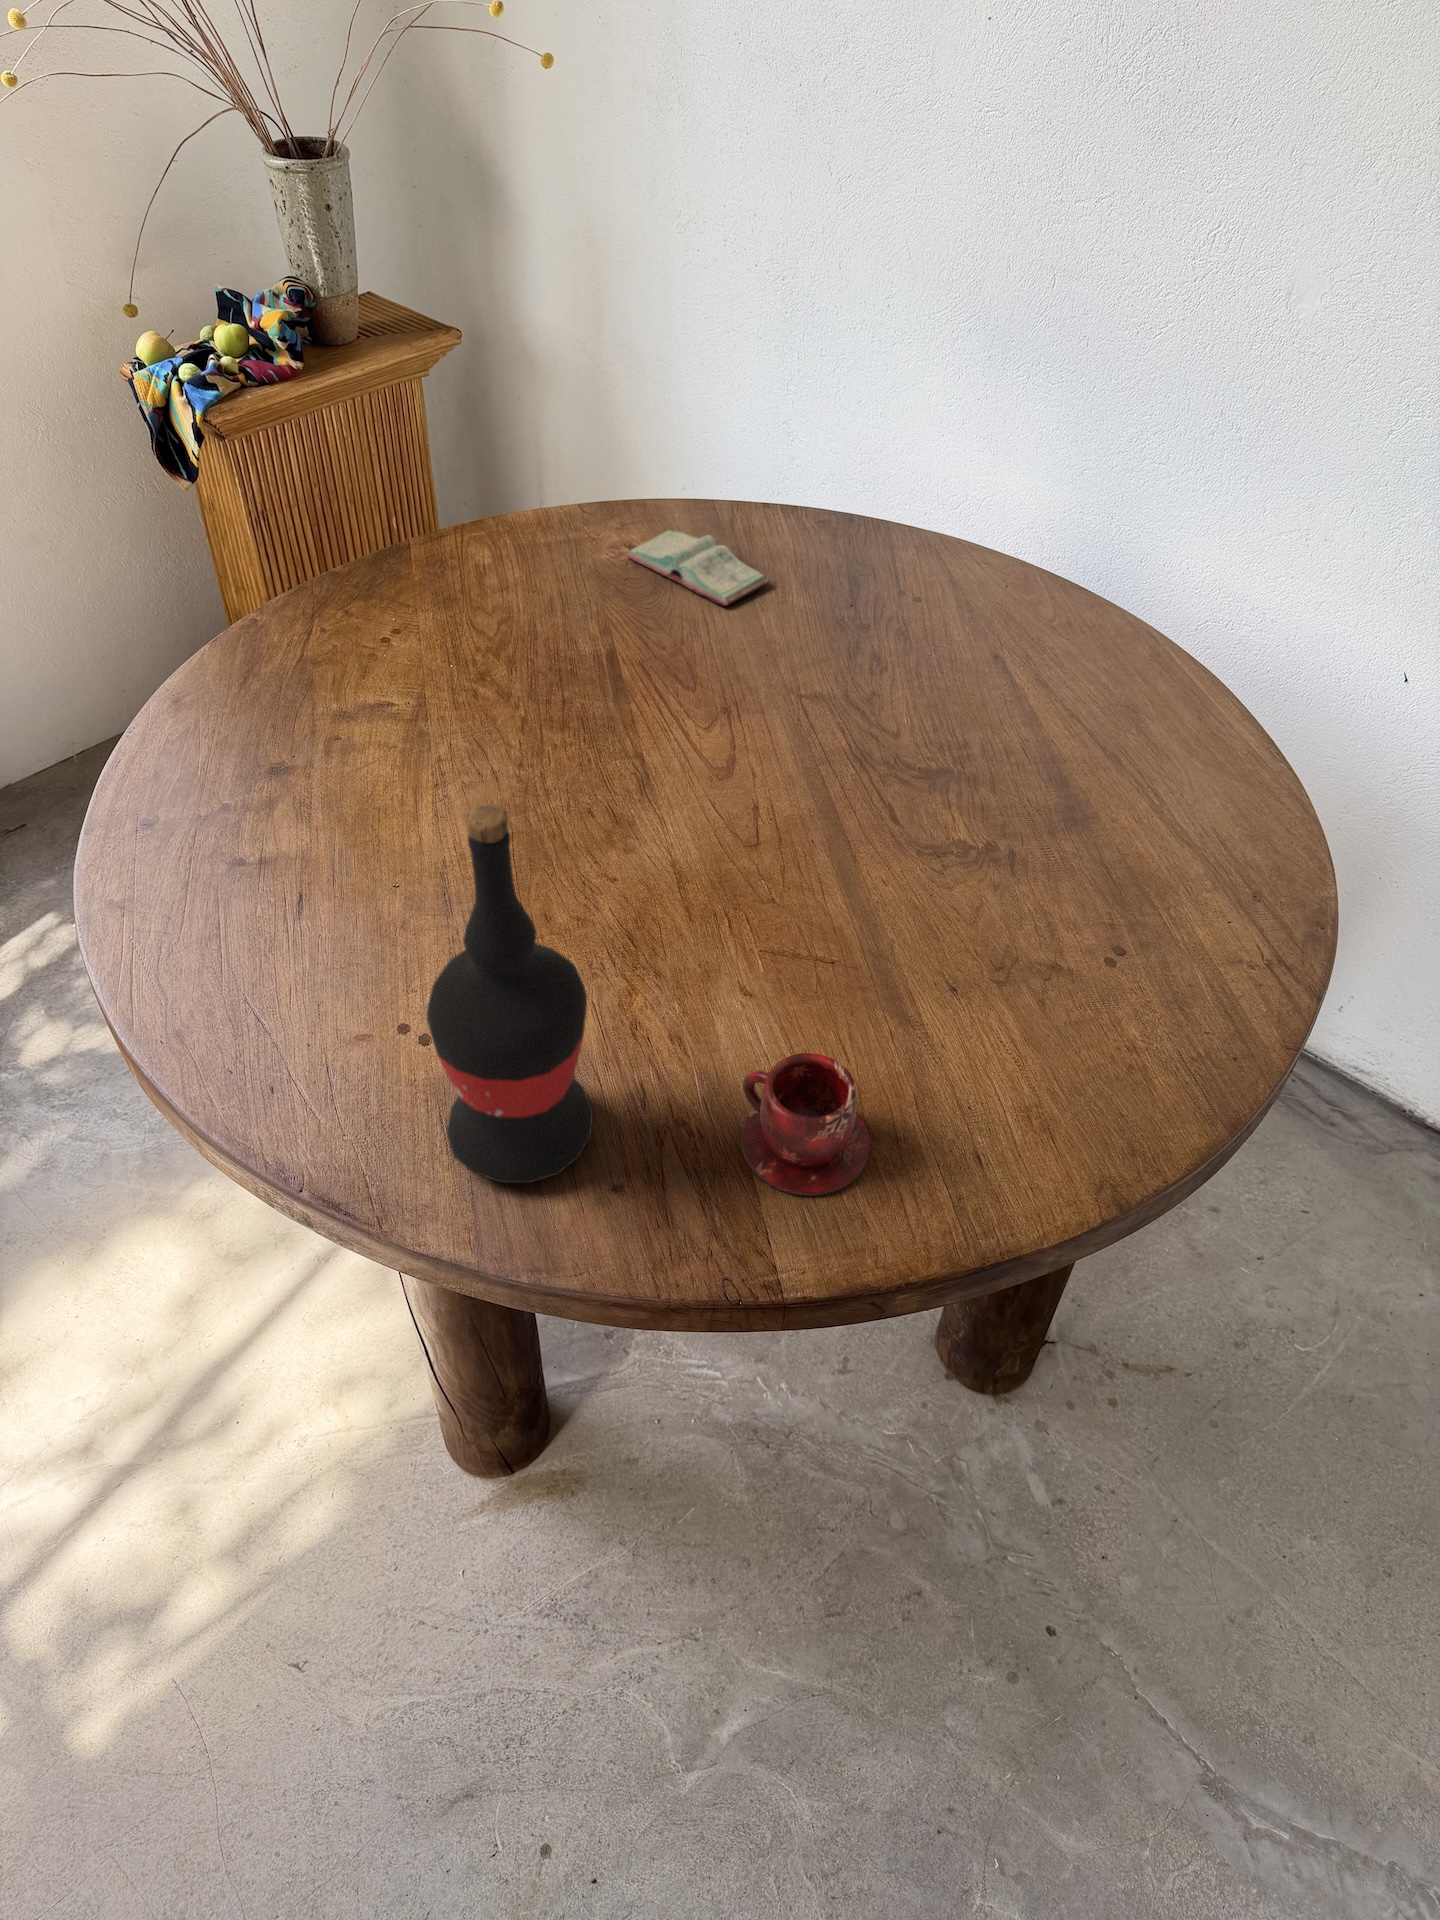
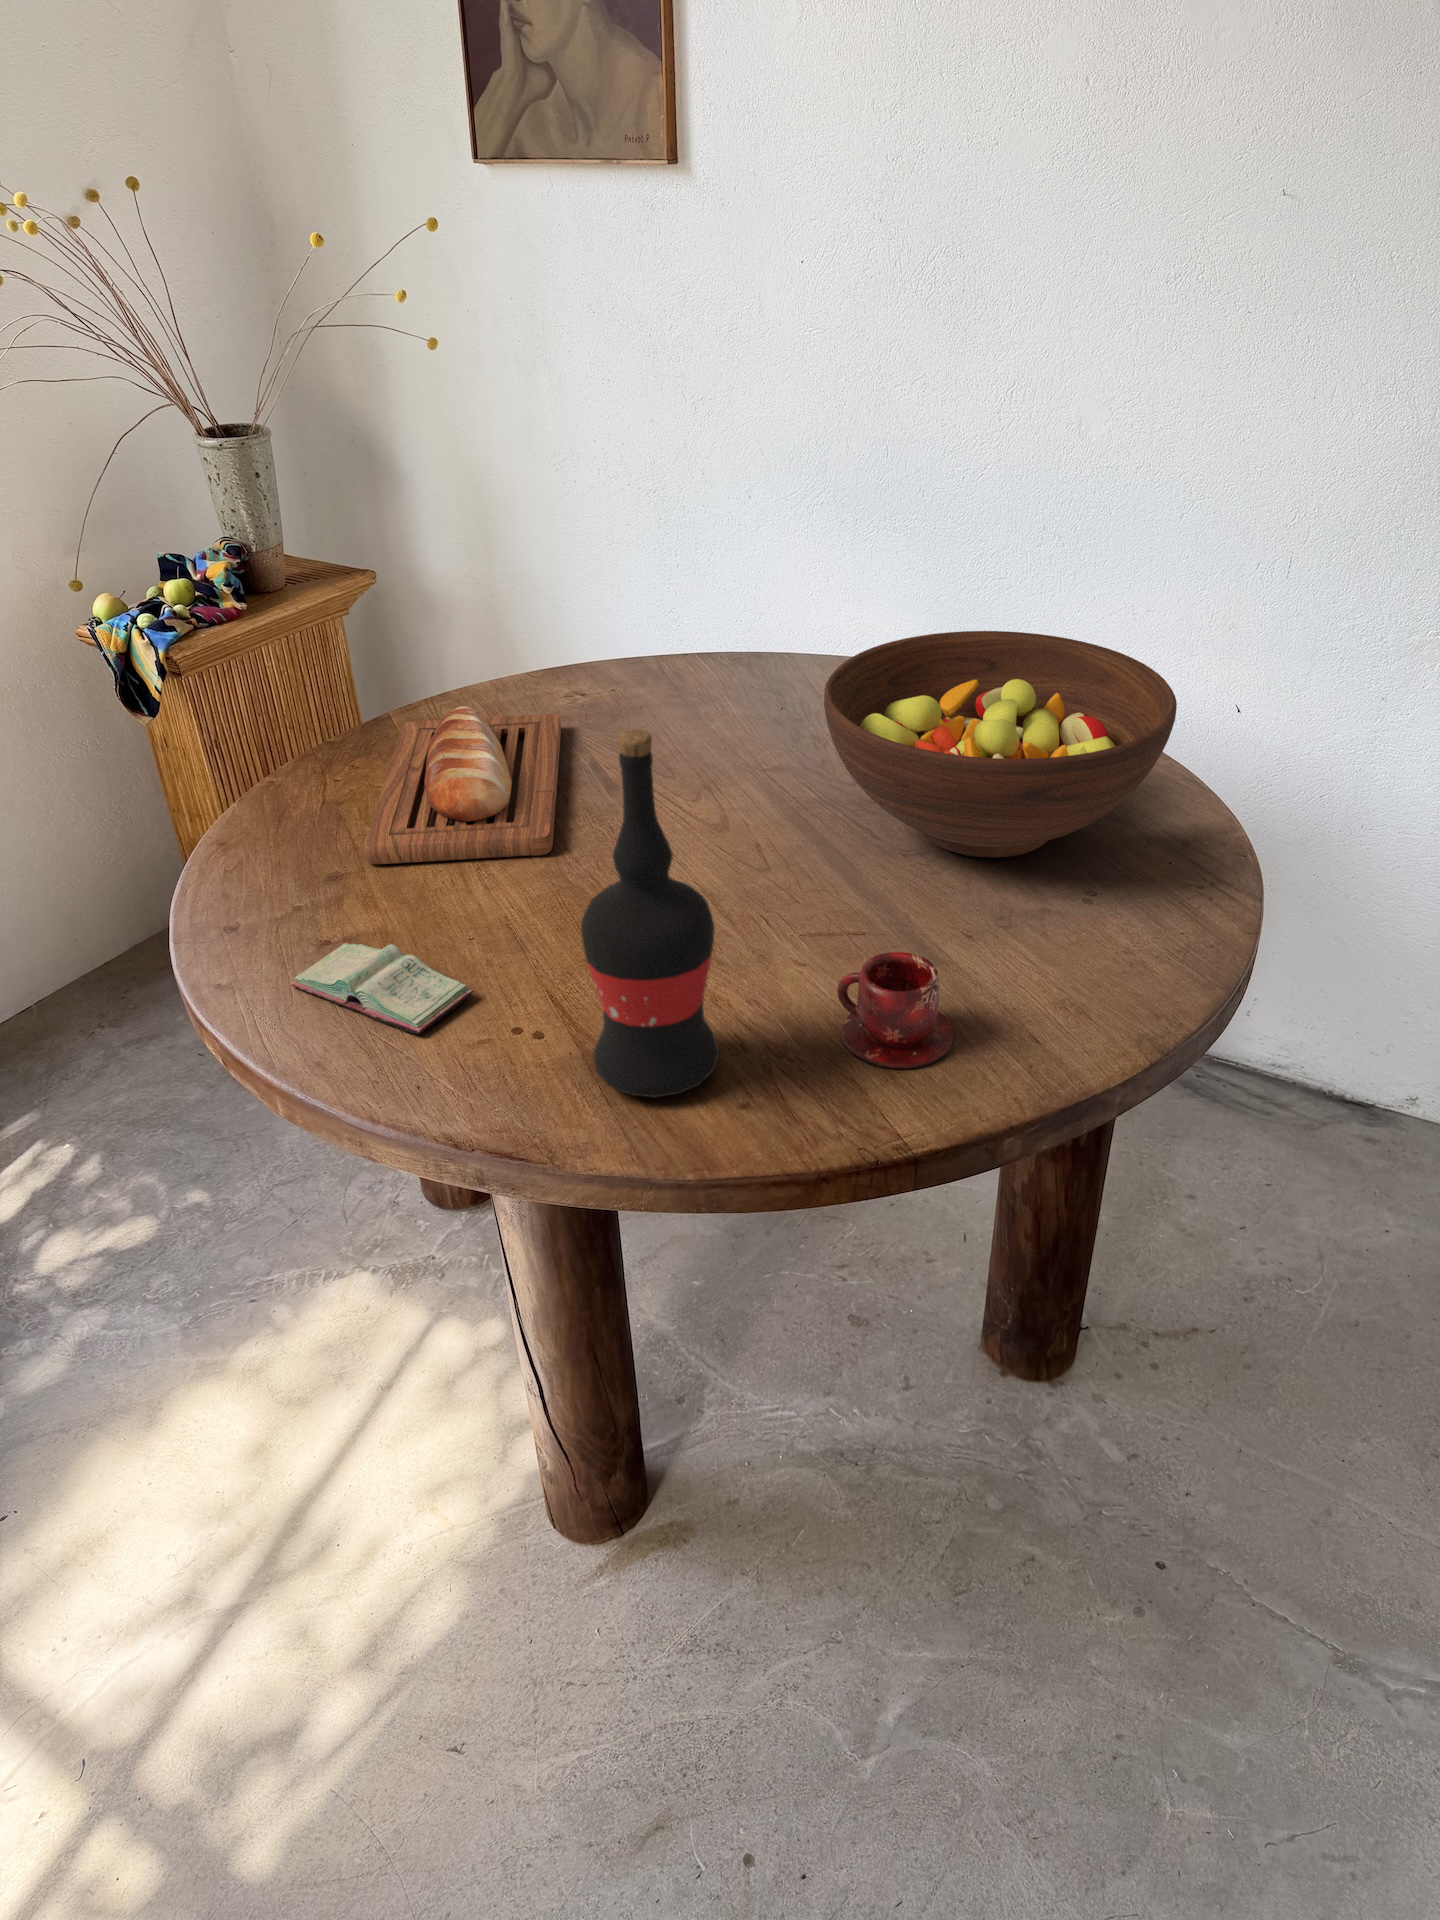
book: present [627,530,768,606] -> present [291,943,473,1034]
bread loaf: none [304,575,581,794] -> present [363,706,561,864]
fruit bowl: none [834,595,1264,902] -> present [824,631,1177,858]

